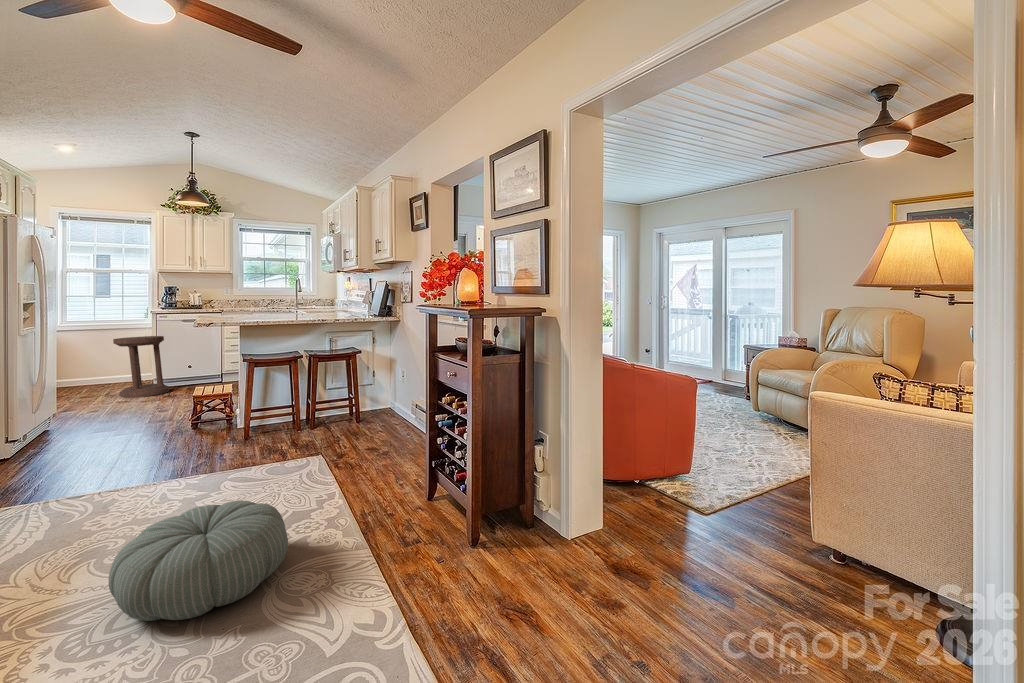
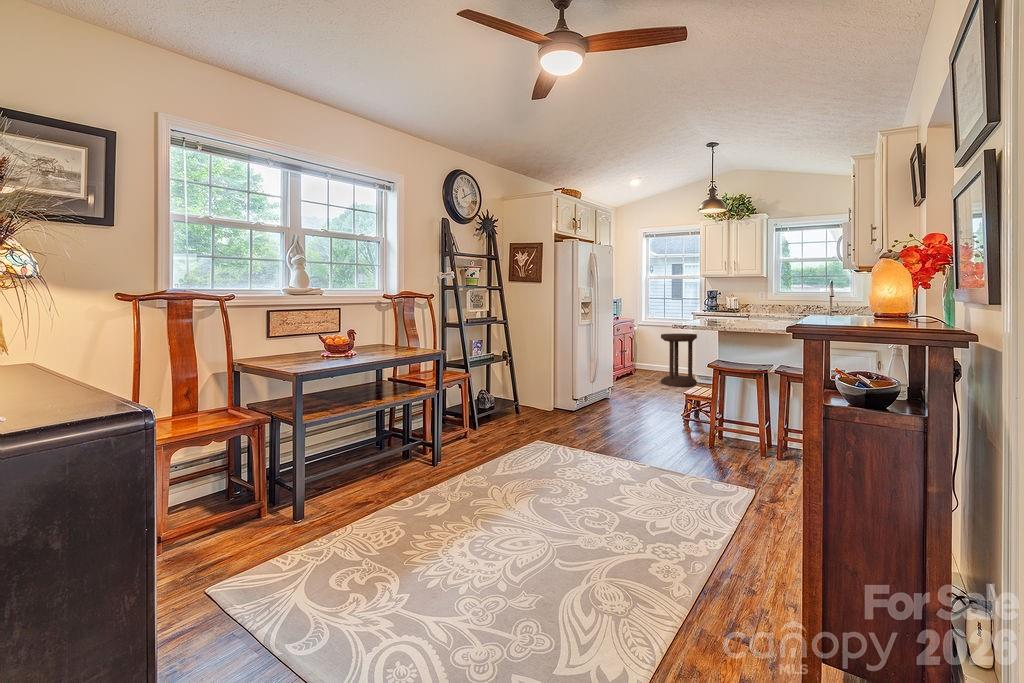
pouf: present [109,500,288,621] -> none [499,487,625,578]

